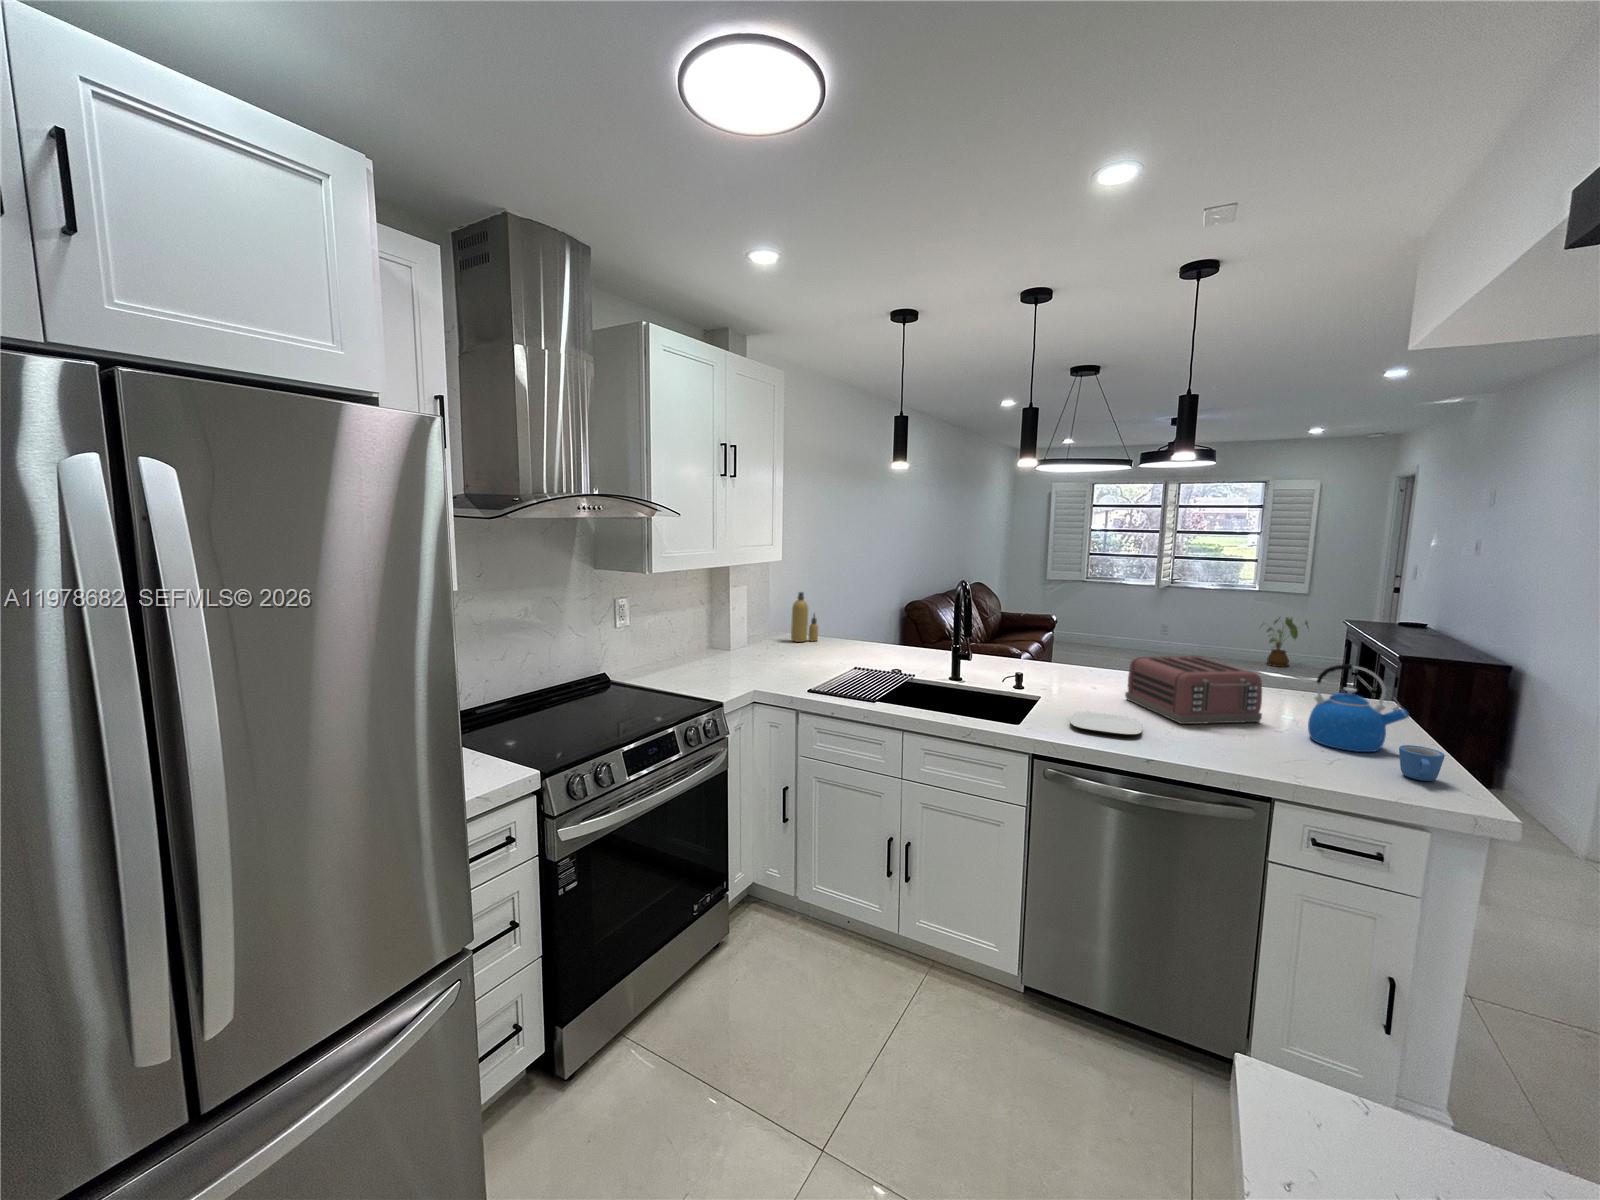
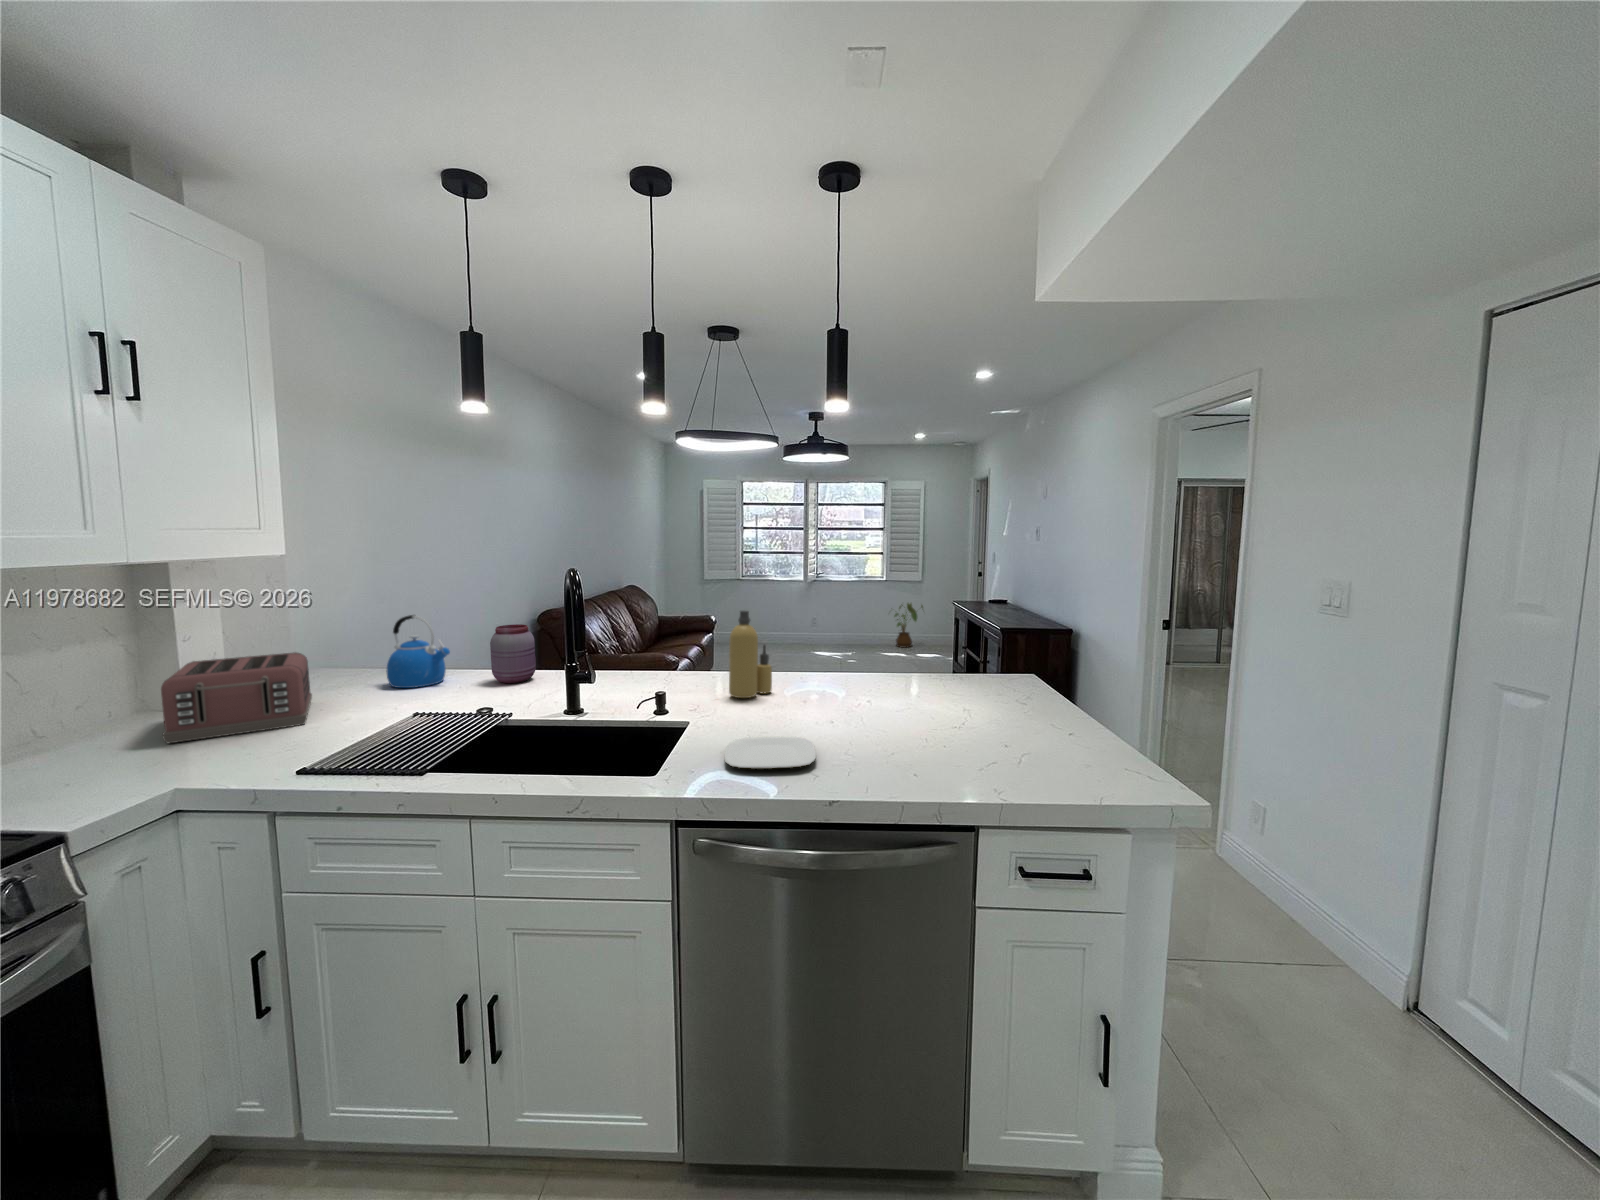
bottle: present [791,592,818,642] -> present [729,610,772,698]
jar: none [894,614,924,655] -> present [490,624,536,683]
toaster: present [1125,656,1262,724] -> present [161,652,312,743]
kettle: present [1308,664,1409,752] -> present [386,615,450,688]
mug: present [1399,745,1445,781] -> none [1082,727,1124,768]

